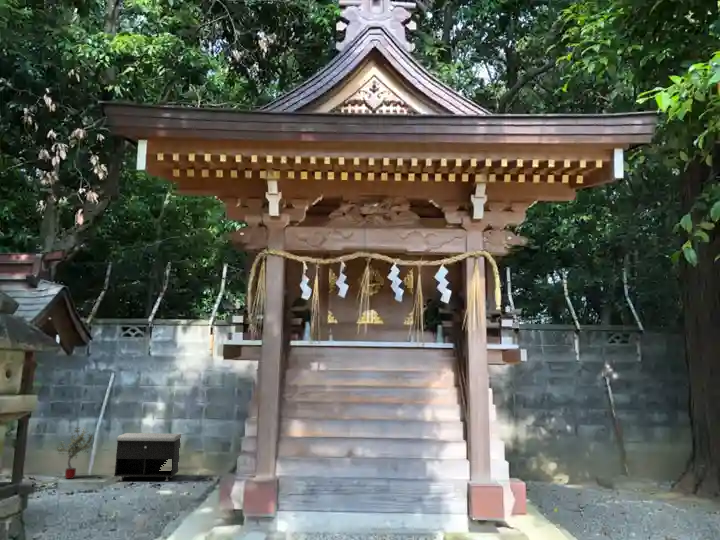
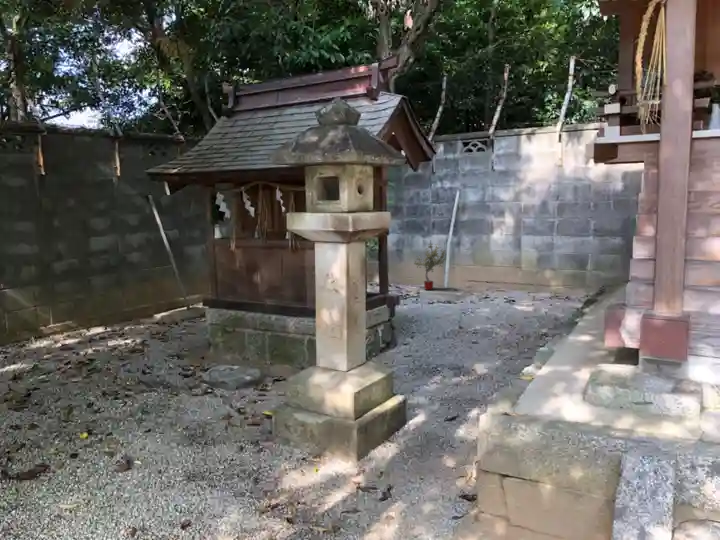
storage bench: present [114,433,181,481] -> none [468,249,532,298]

